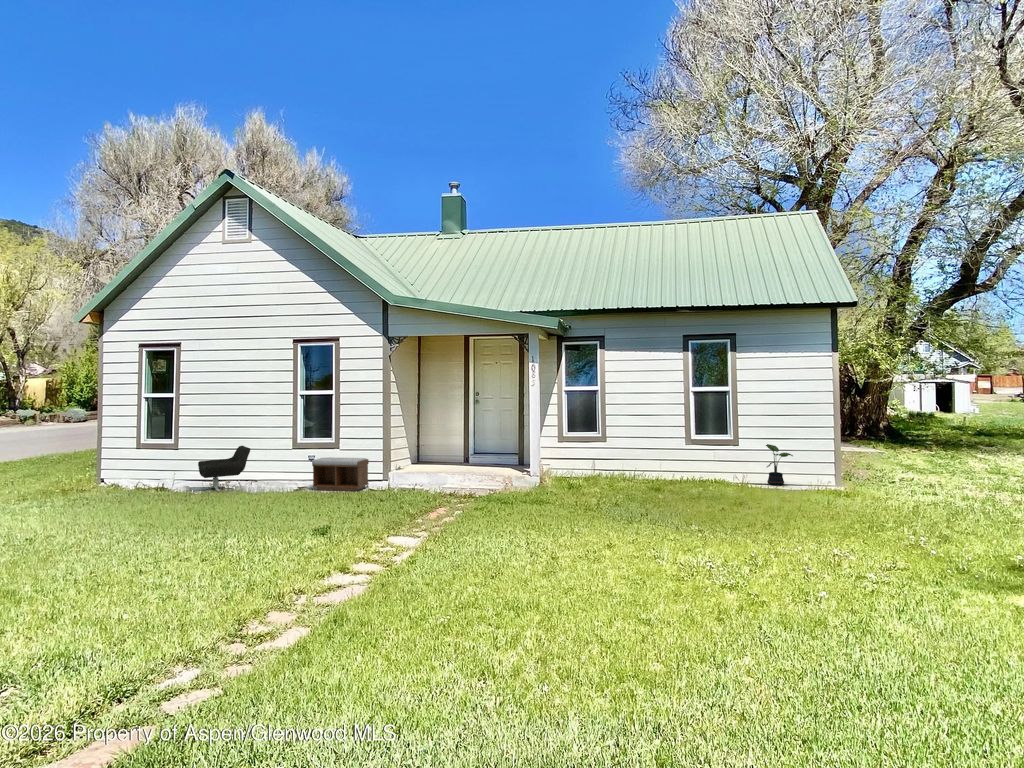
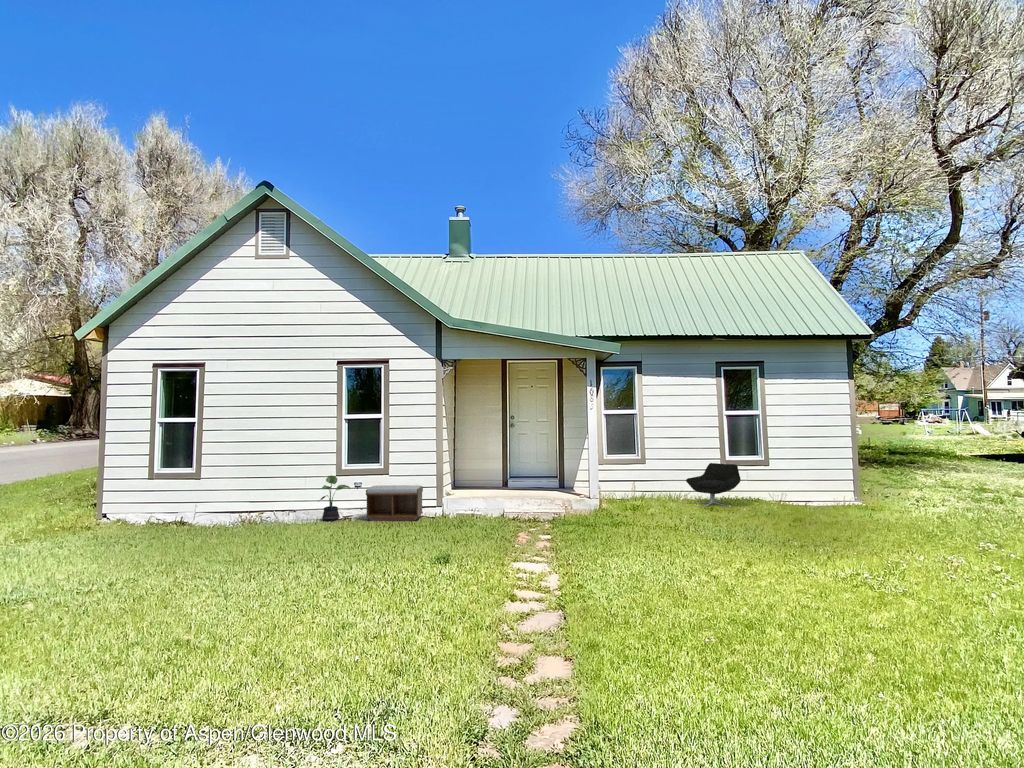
potted plant: present [766,444,793,486] -> present [320,475,350,521]
lounge chair: present [195,446,250,492] -> present [686,463,741,507]

